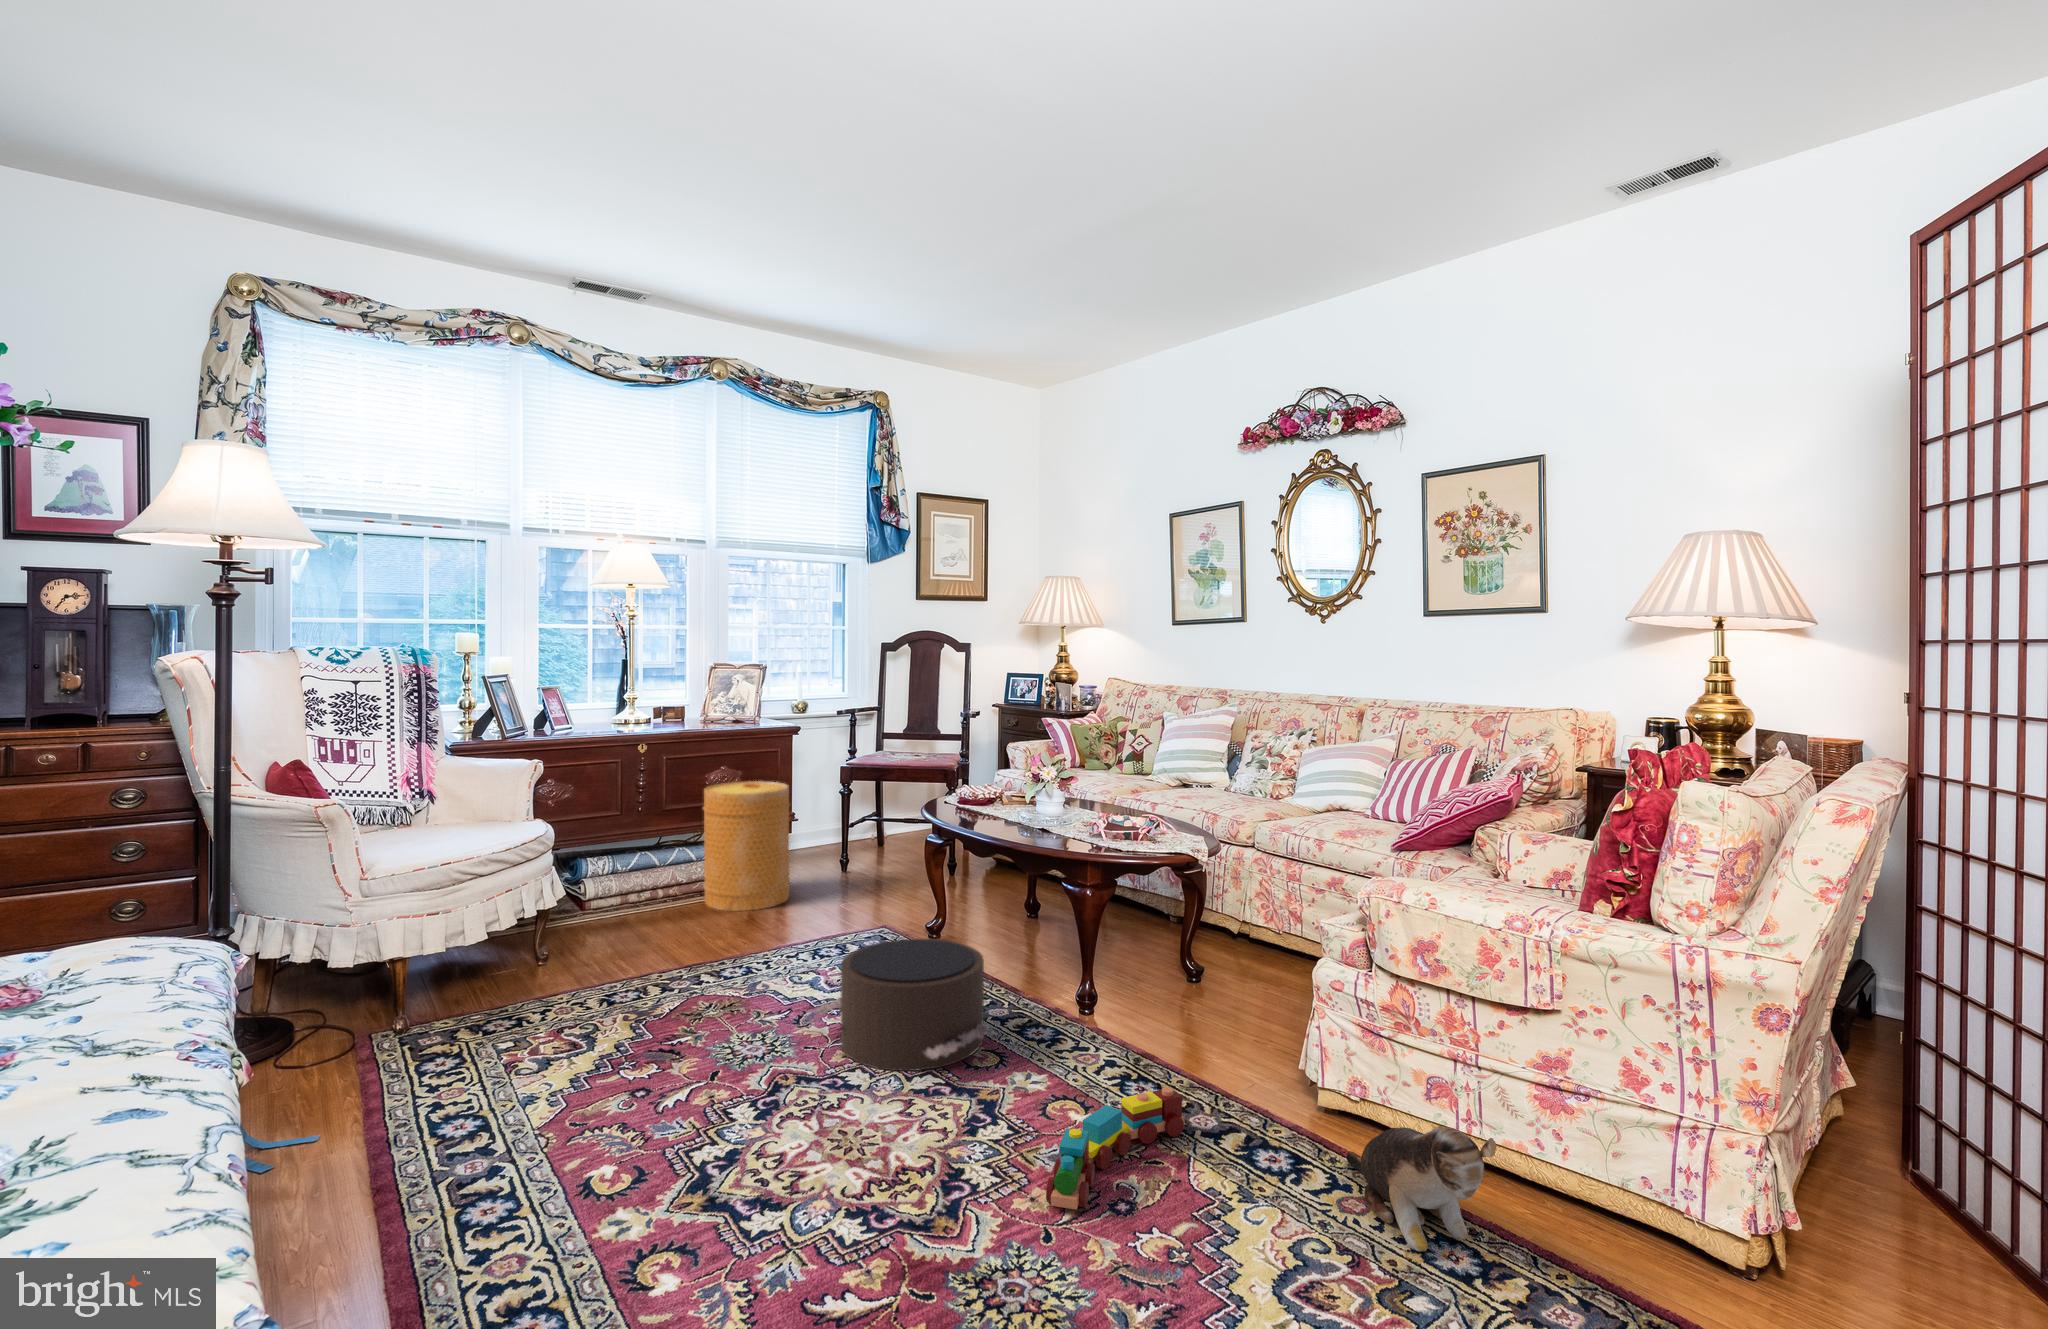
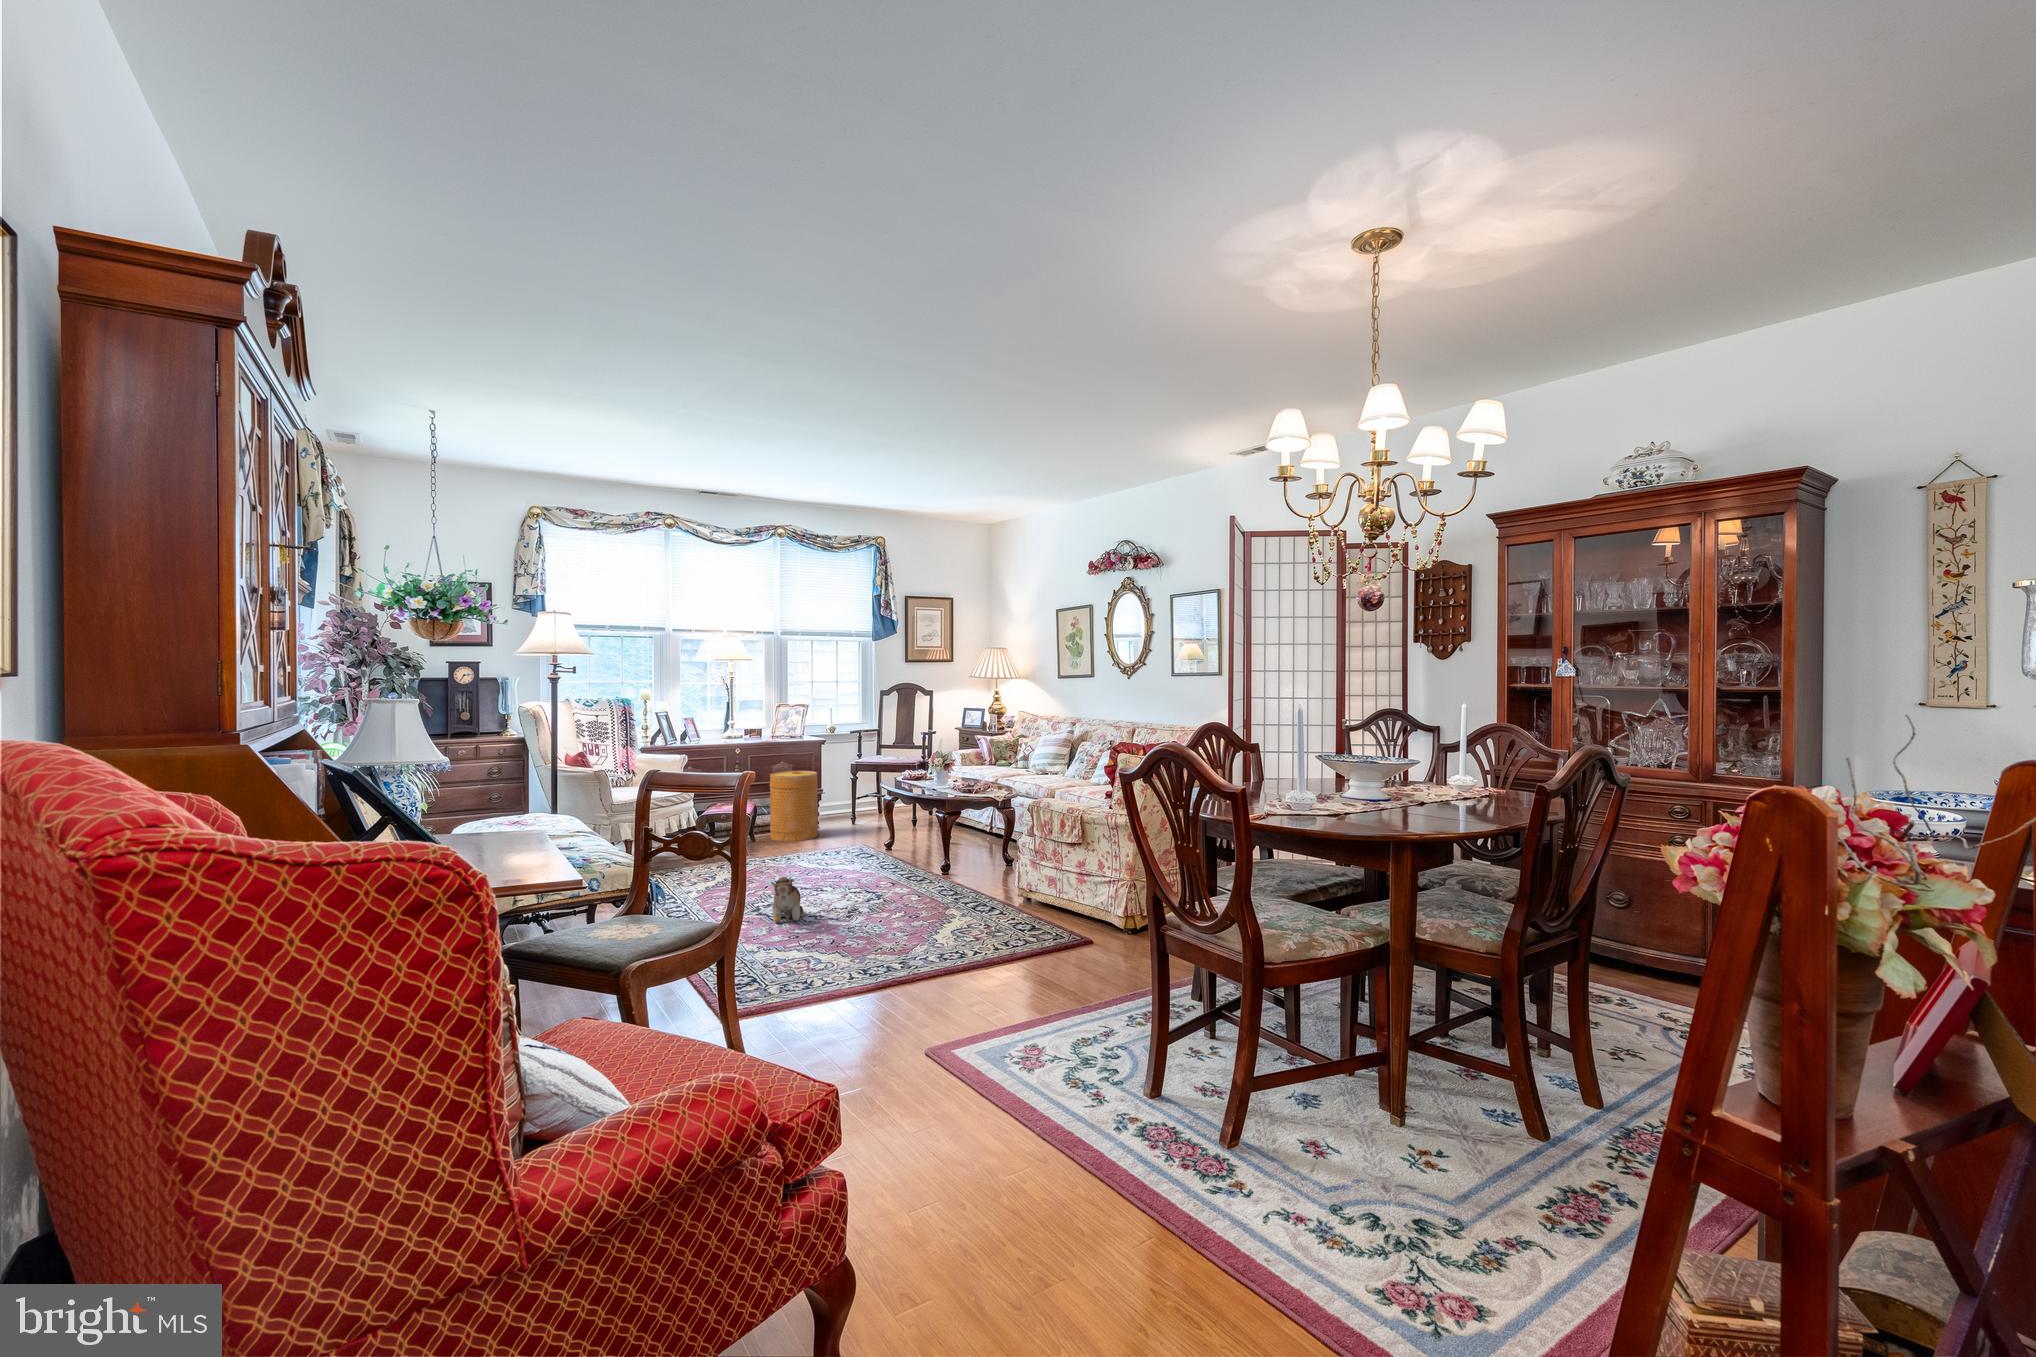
pouf: present [814,938,993,1071] -> none [813,840,894,893]
toy train: present [1046,1087,1185,1209] -> none [889,891,960,924]
plush toy: present [1346,1125,1496,1252] -> present [771,877,803,923]

